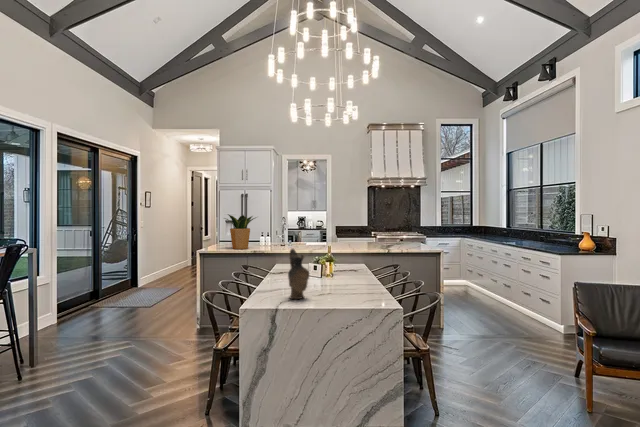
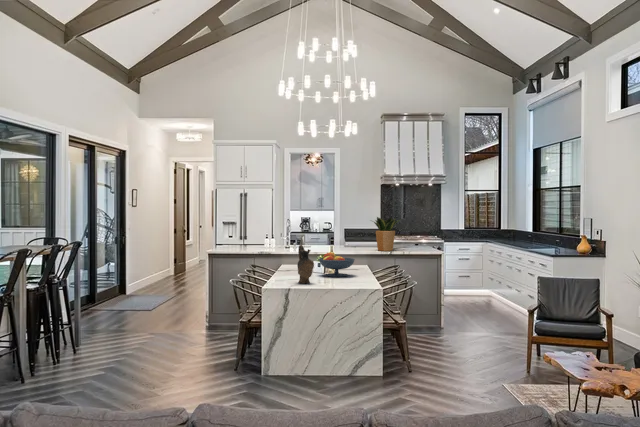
potted plant: present [225,214,255,249] -> present [374,217,399,251]
fruit bowl: none [315,255,358,285] -> present [319,253,355,277]

